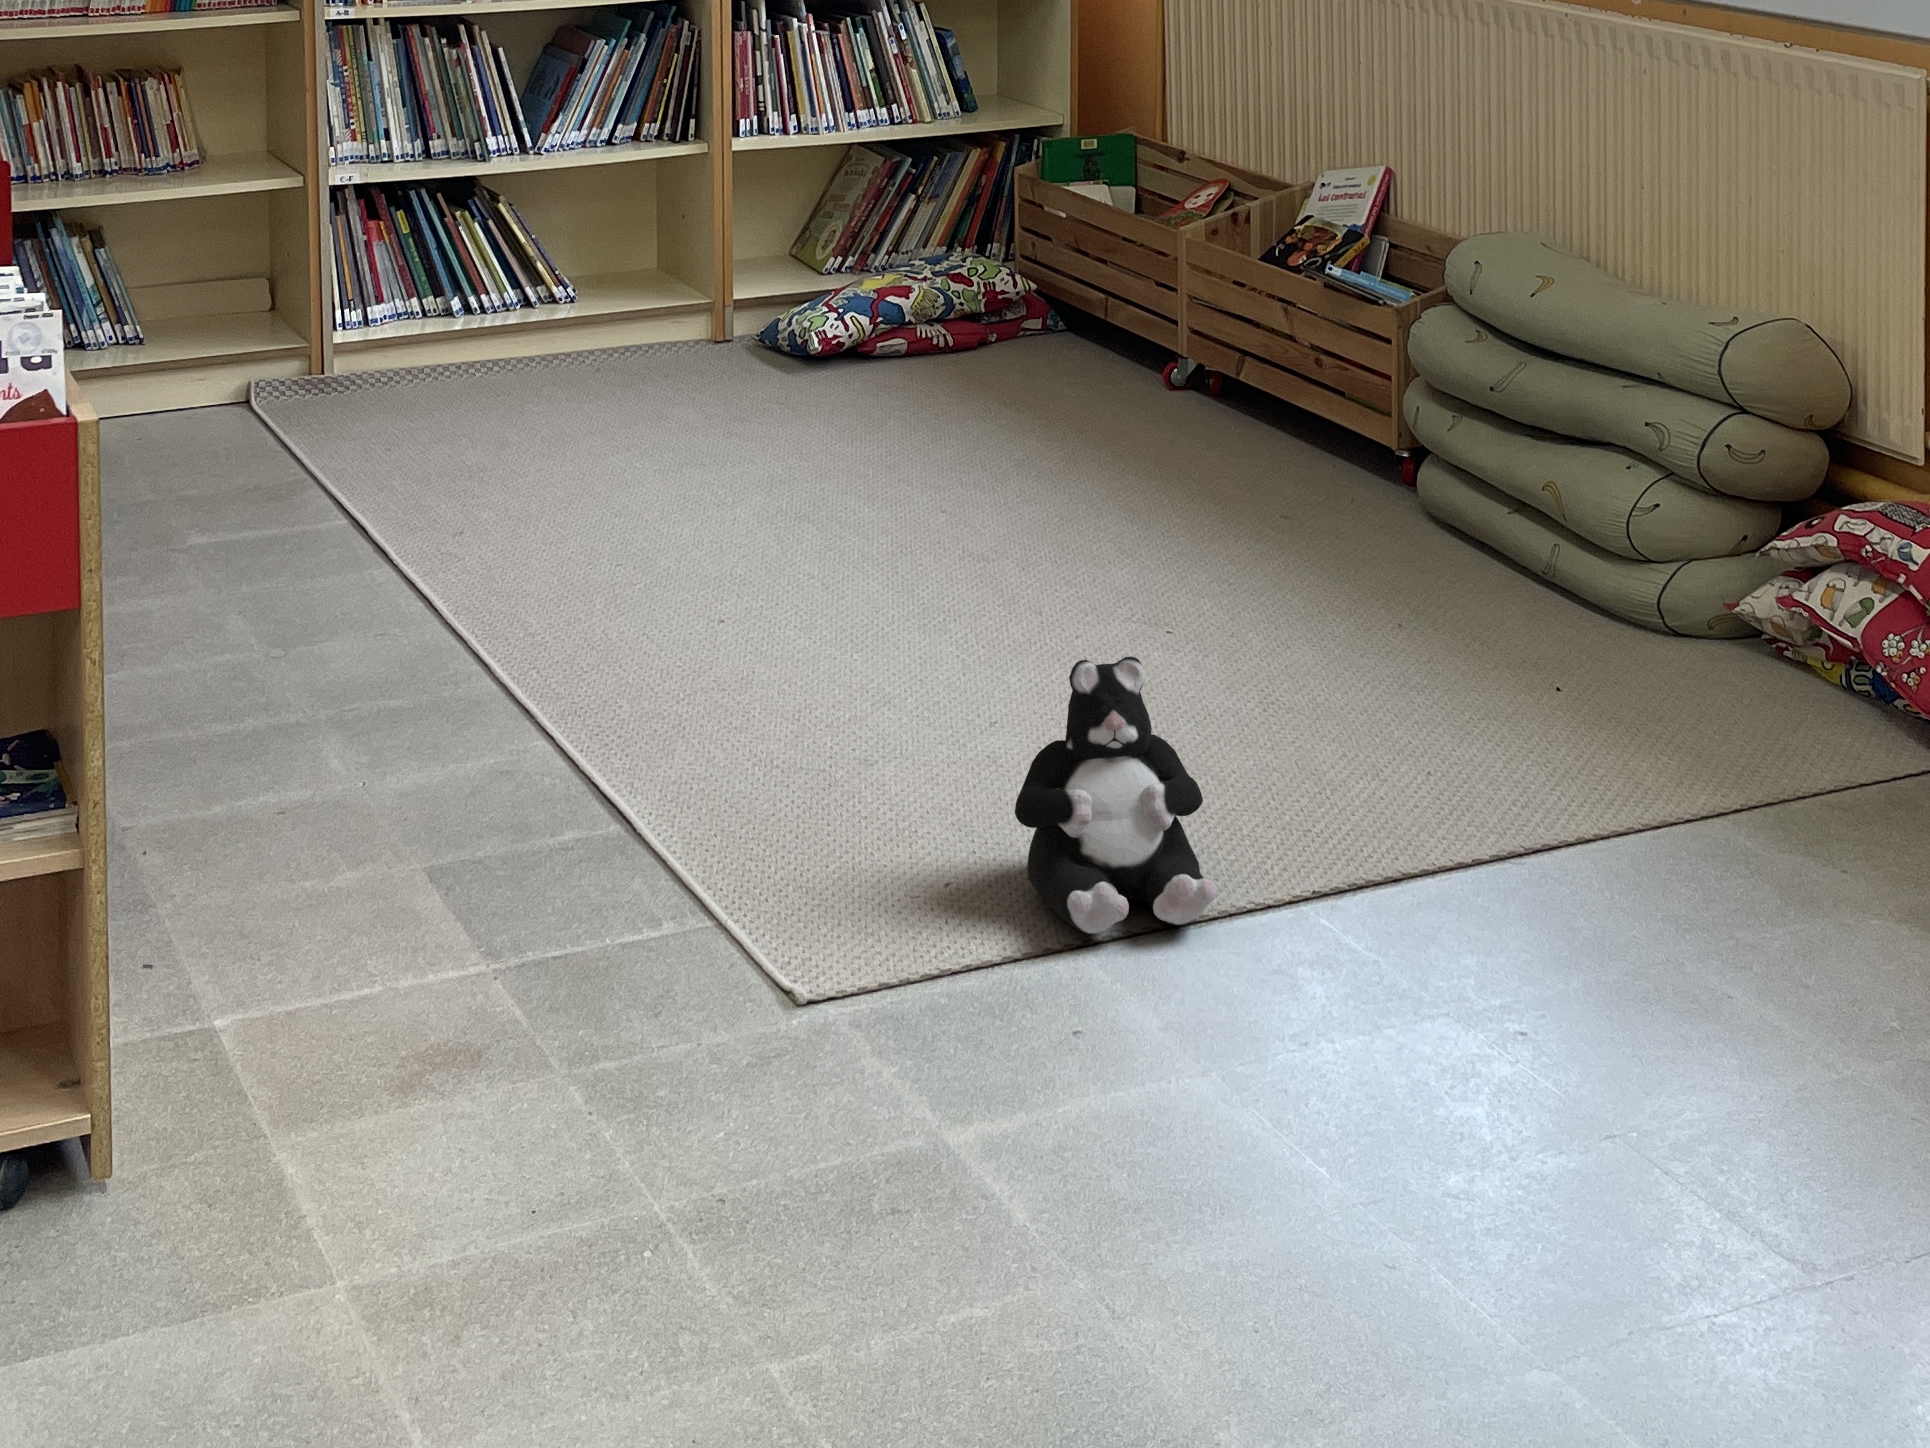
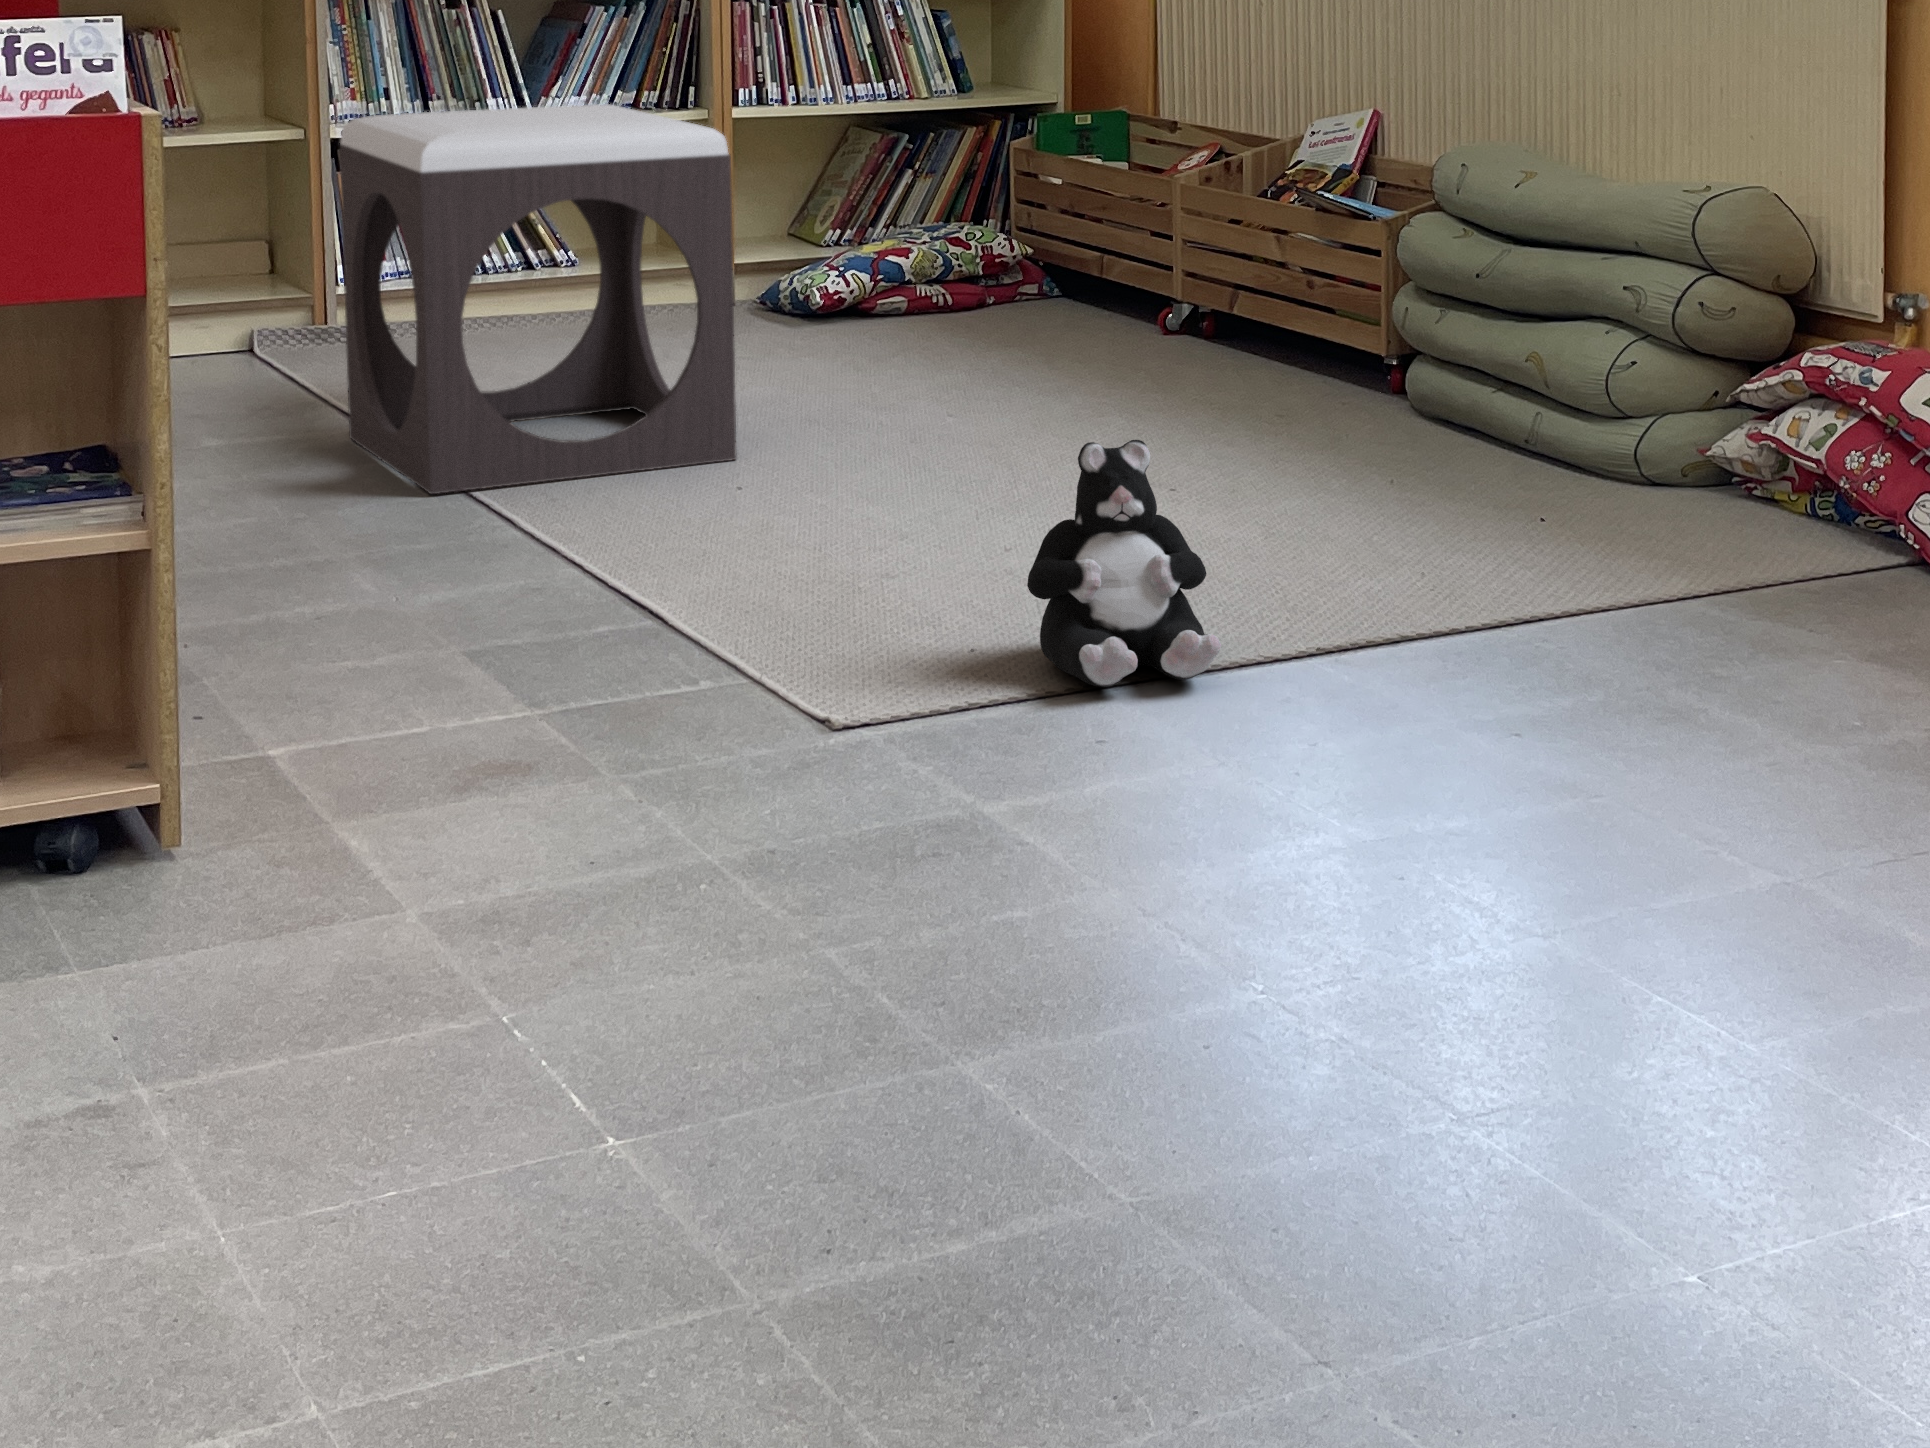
footstool: none [329,187,726,618] -> present [340,104,736,494]

